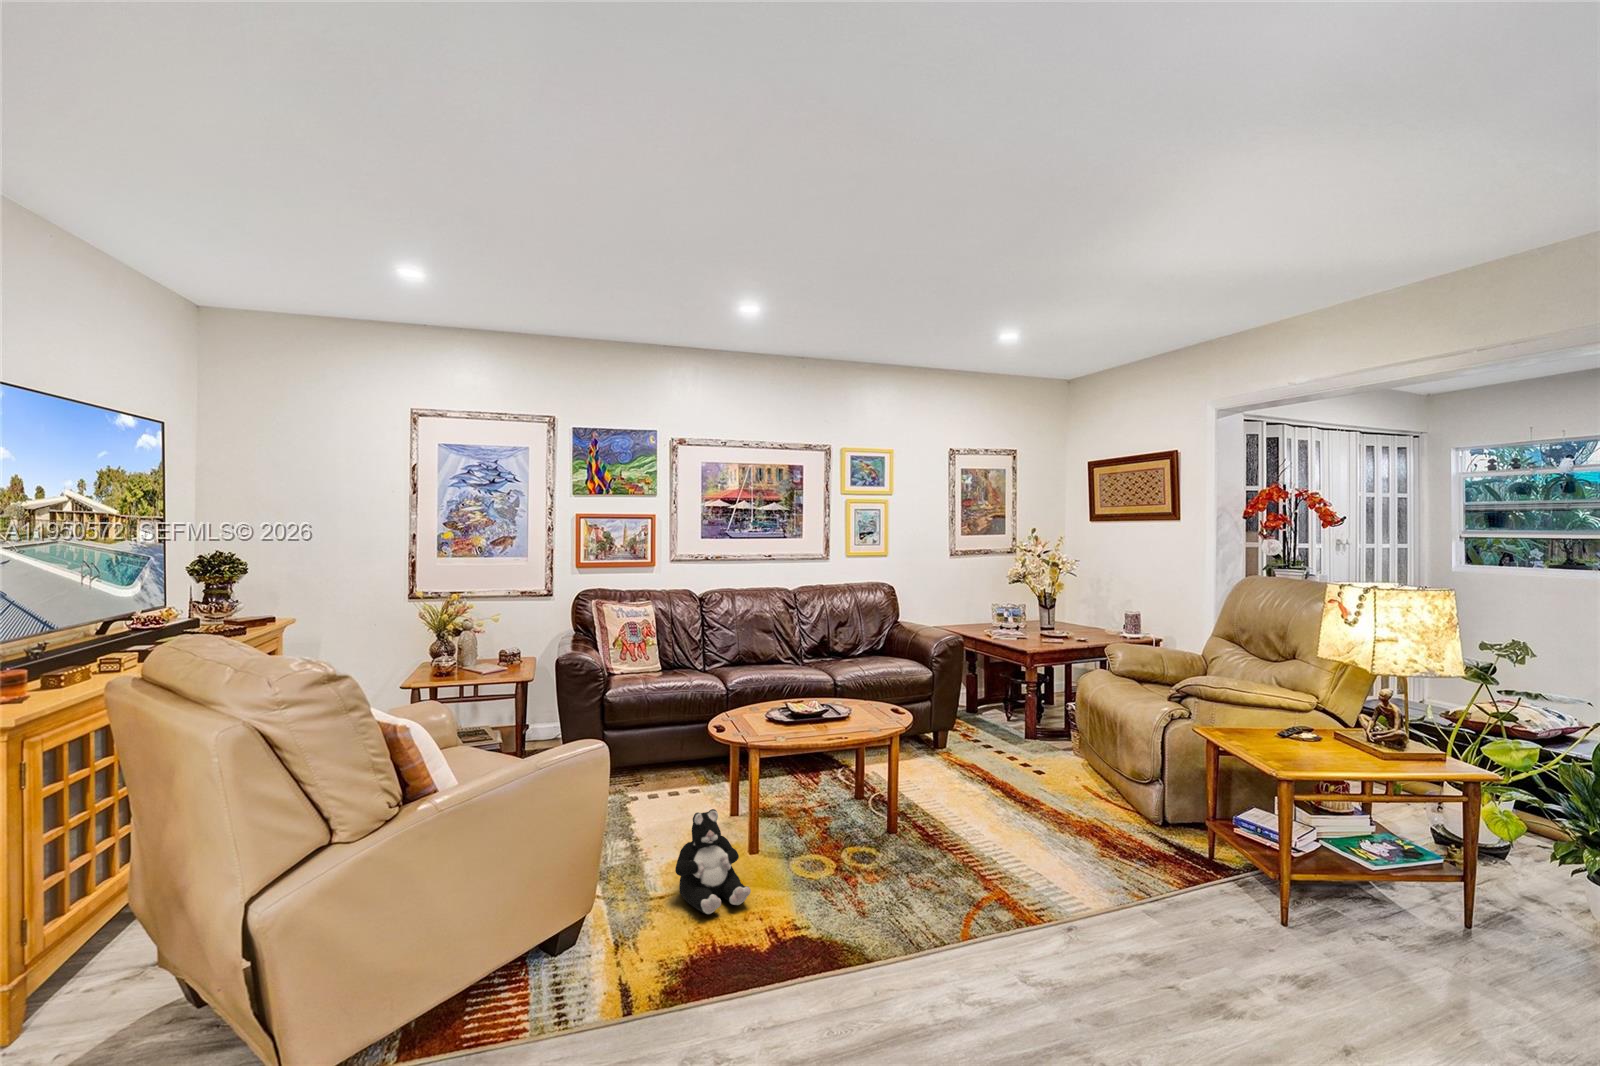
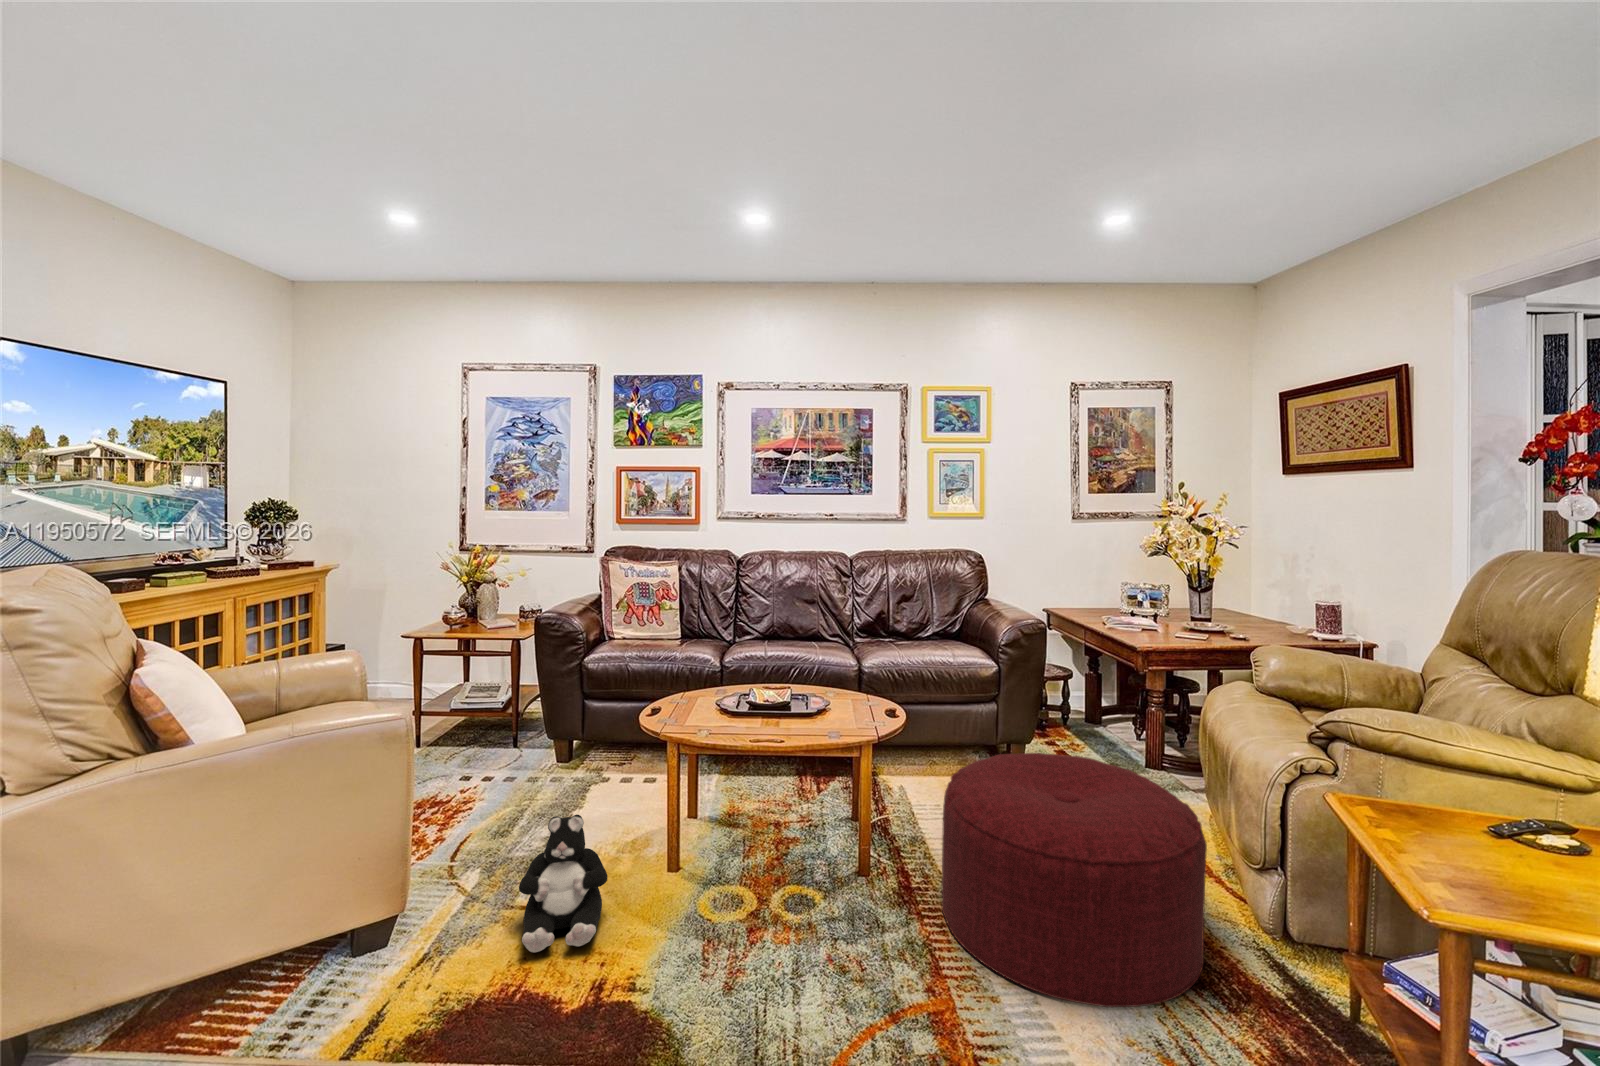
ottoman: none [954,730,1125,877] -> present [942,753,1207,1007]

